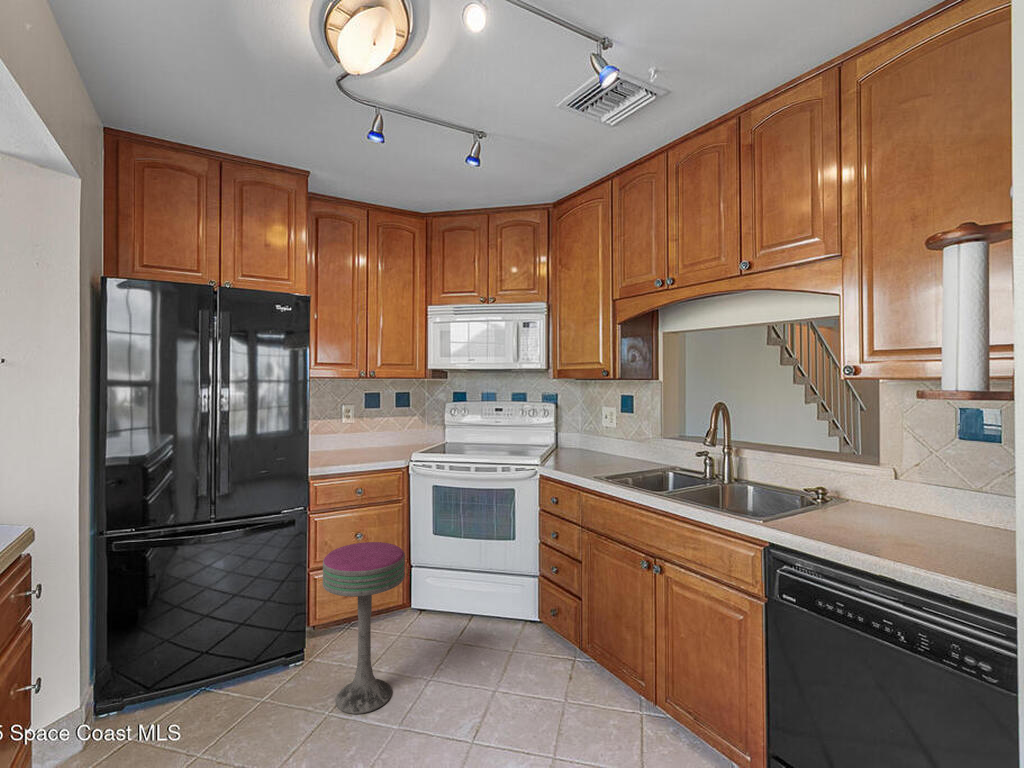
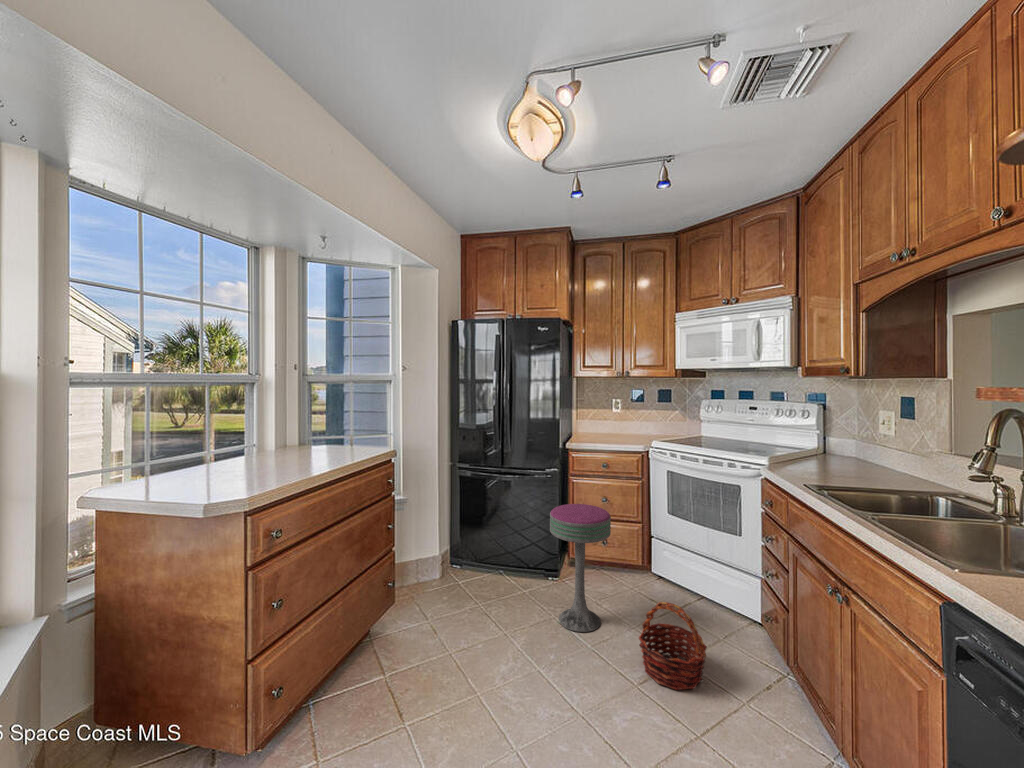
basket: none [456,629,529,725] -> present [639,602,707,690]

